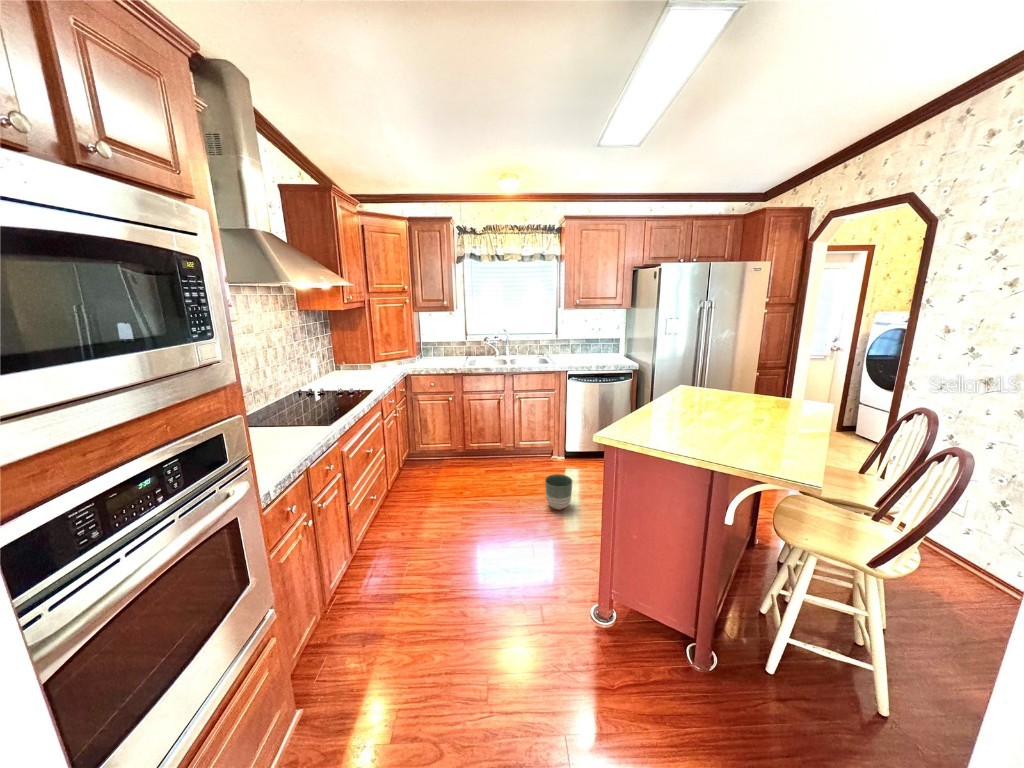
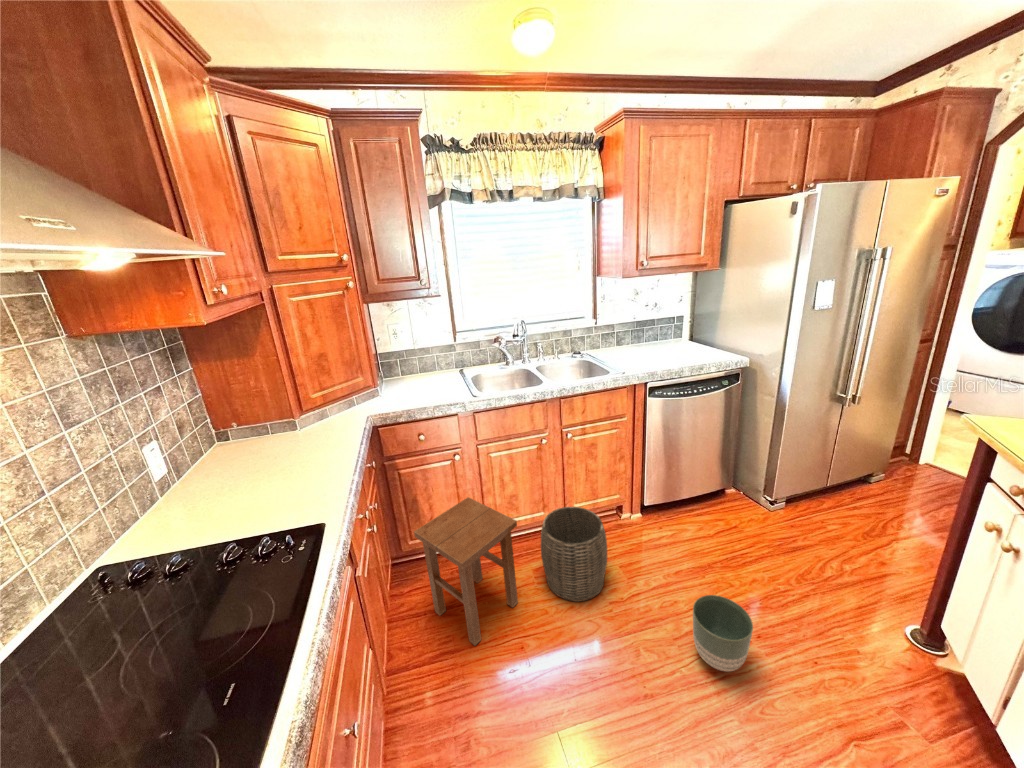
stool: none [419,420,471,488] -> present [414,497,518,645]
woven basket: none [486,435,524,482] -> present [541,507,607,601]

